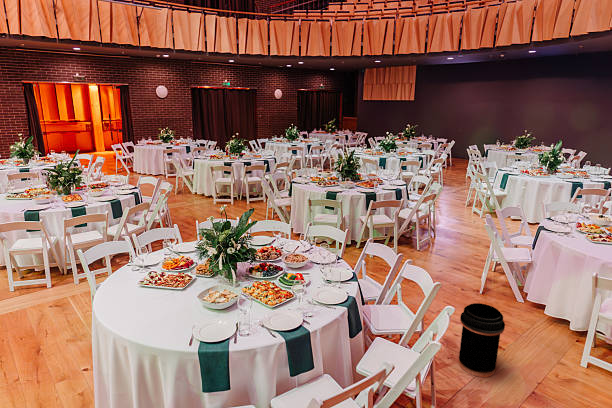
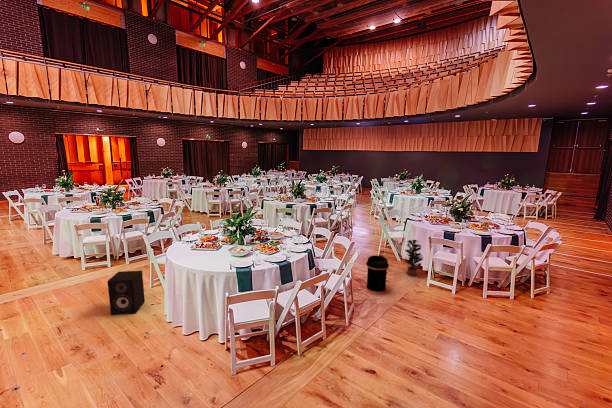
potted plant: none [526,272,574,339] -> present [402,240,423,276]
speaker: none [11,310,80,383] -> present [107,271,145,315]

